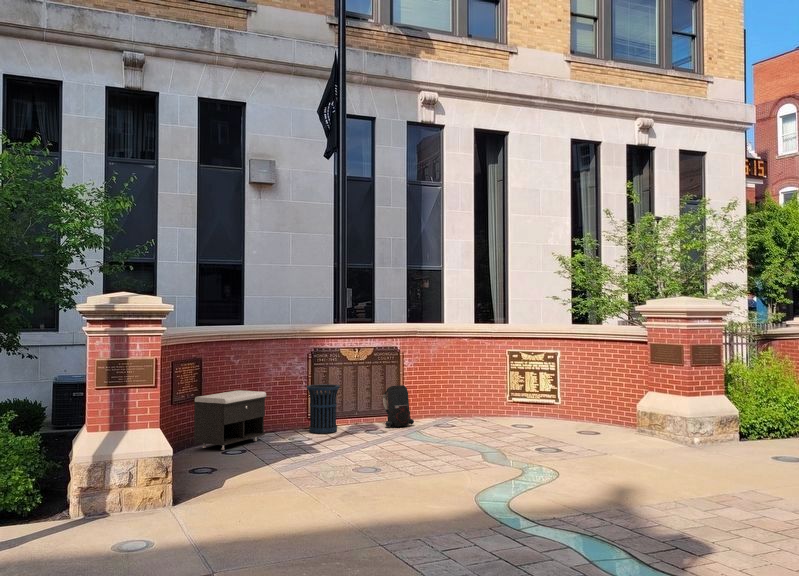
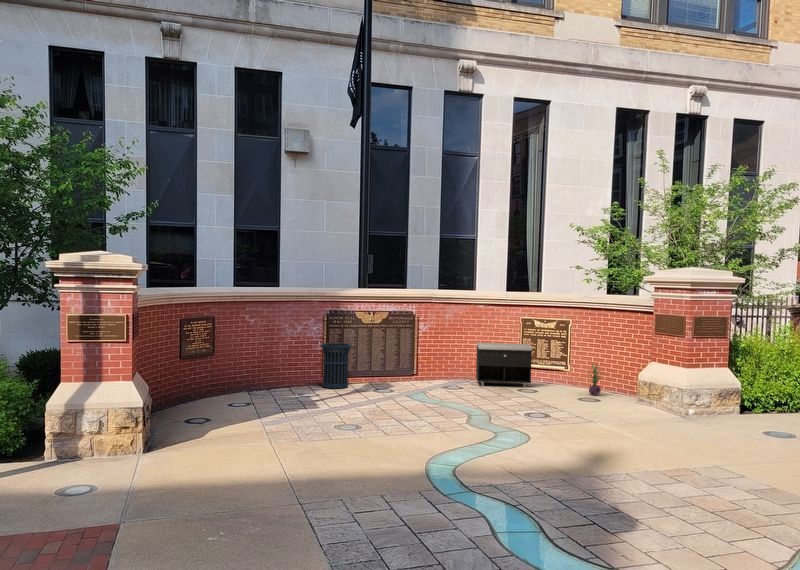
backpack: present [383,385,414,427] -> none [395,347,424,386]
storage bench: present [194,390,266,450] -> present [476,343,532,387]
decorative plant: none [572,394,607,428] -> present [589,364,601,395]

